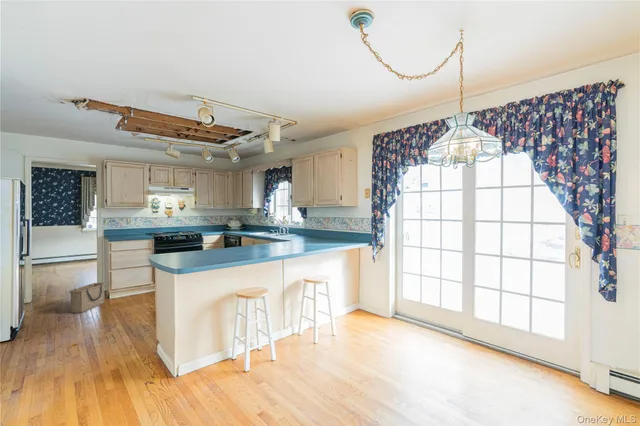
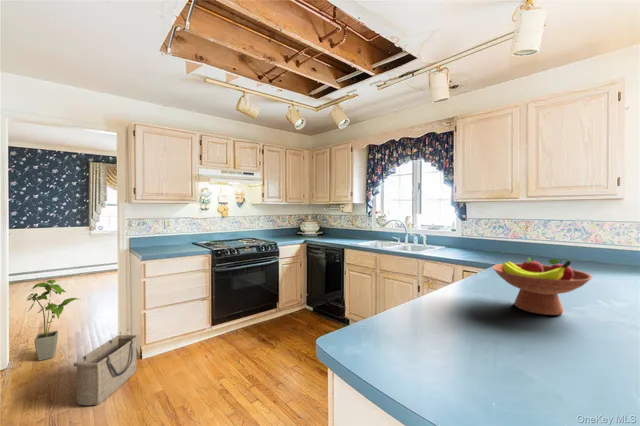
fruit bowl: none [234,231,266,252] -> present [492,258,593,315]
house plant: none [42,253,74,300] -> present [27,280,77,361]

